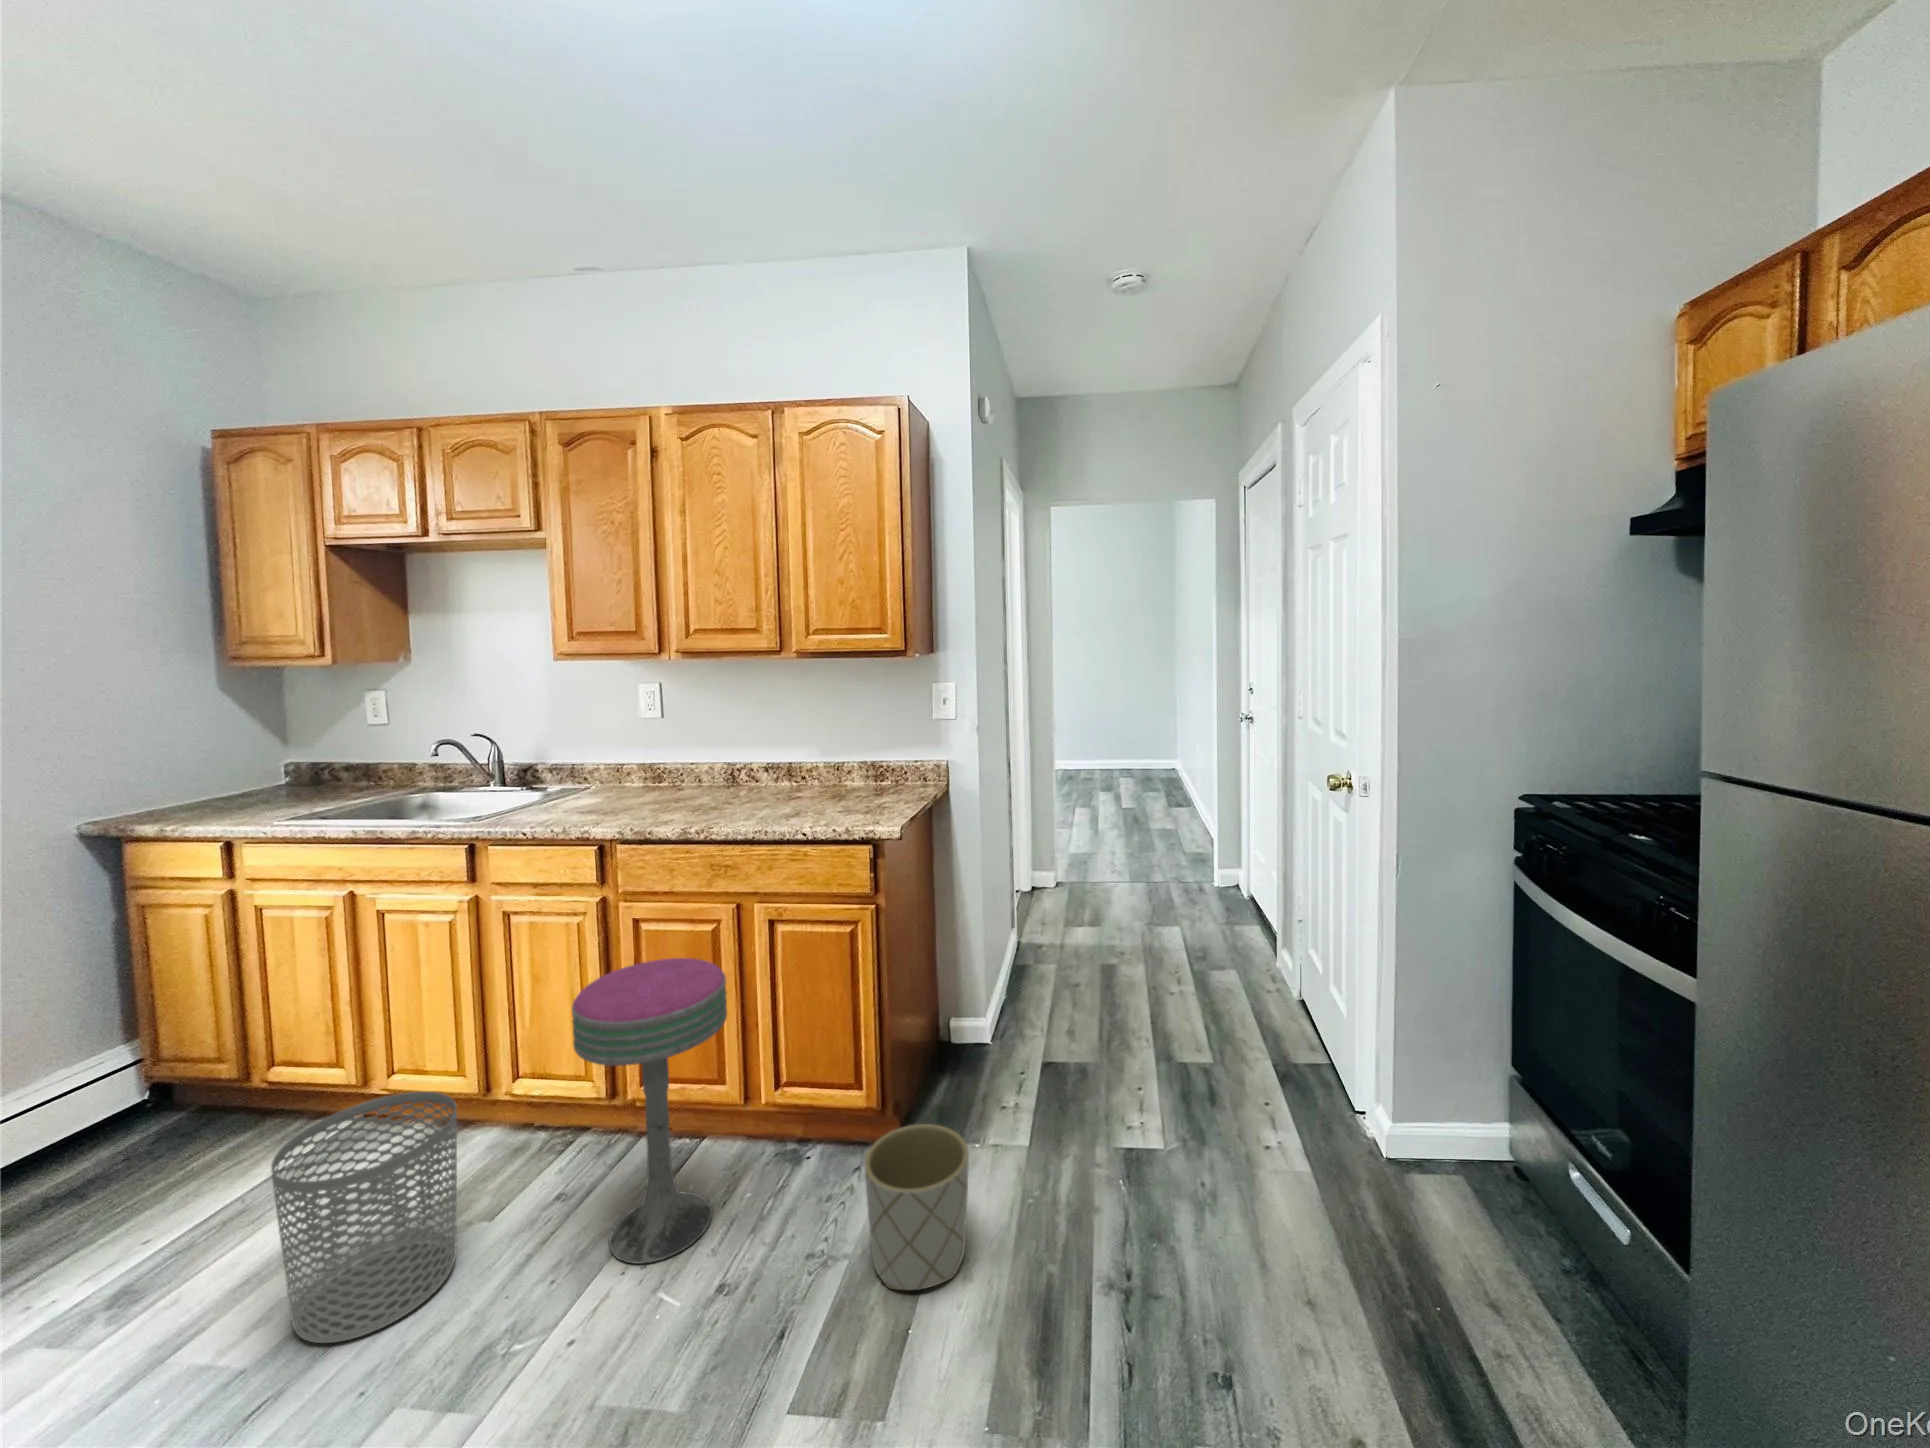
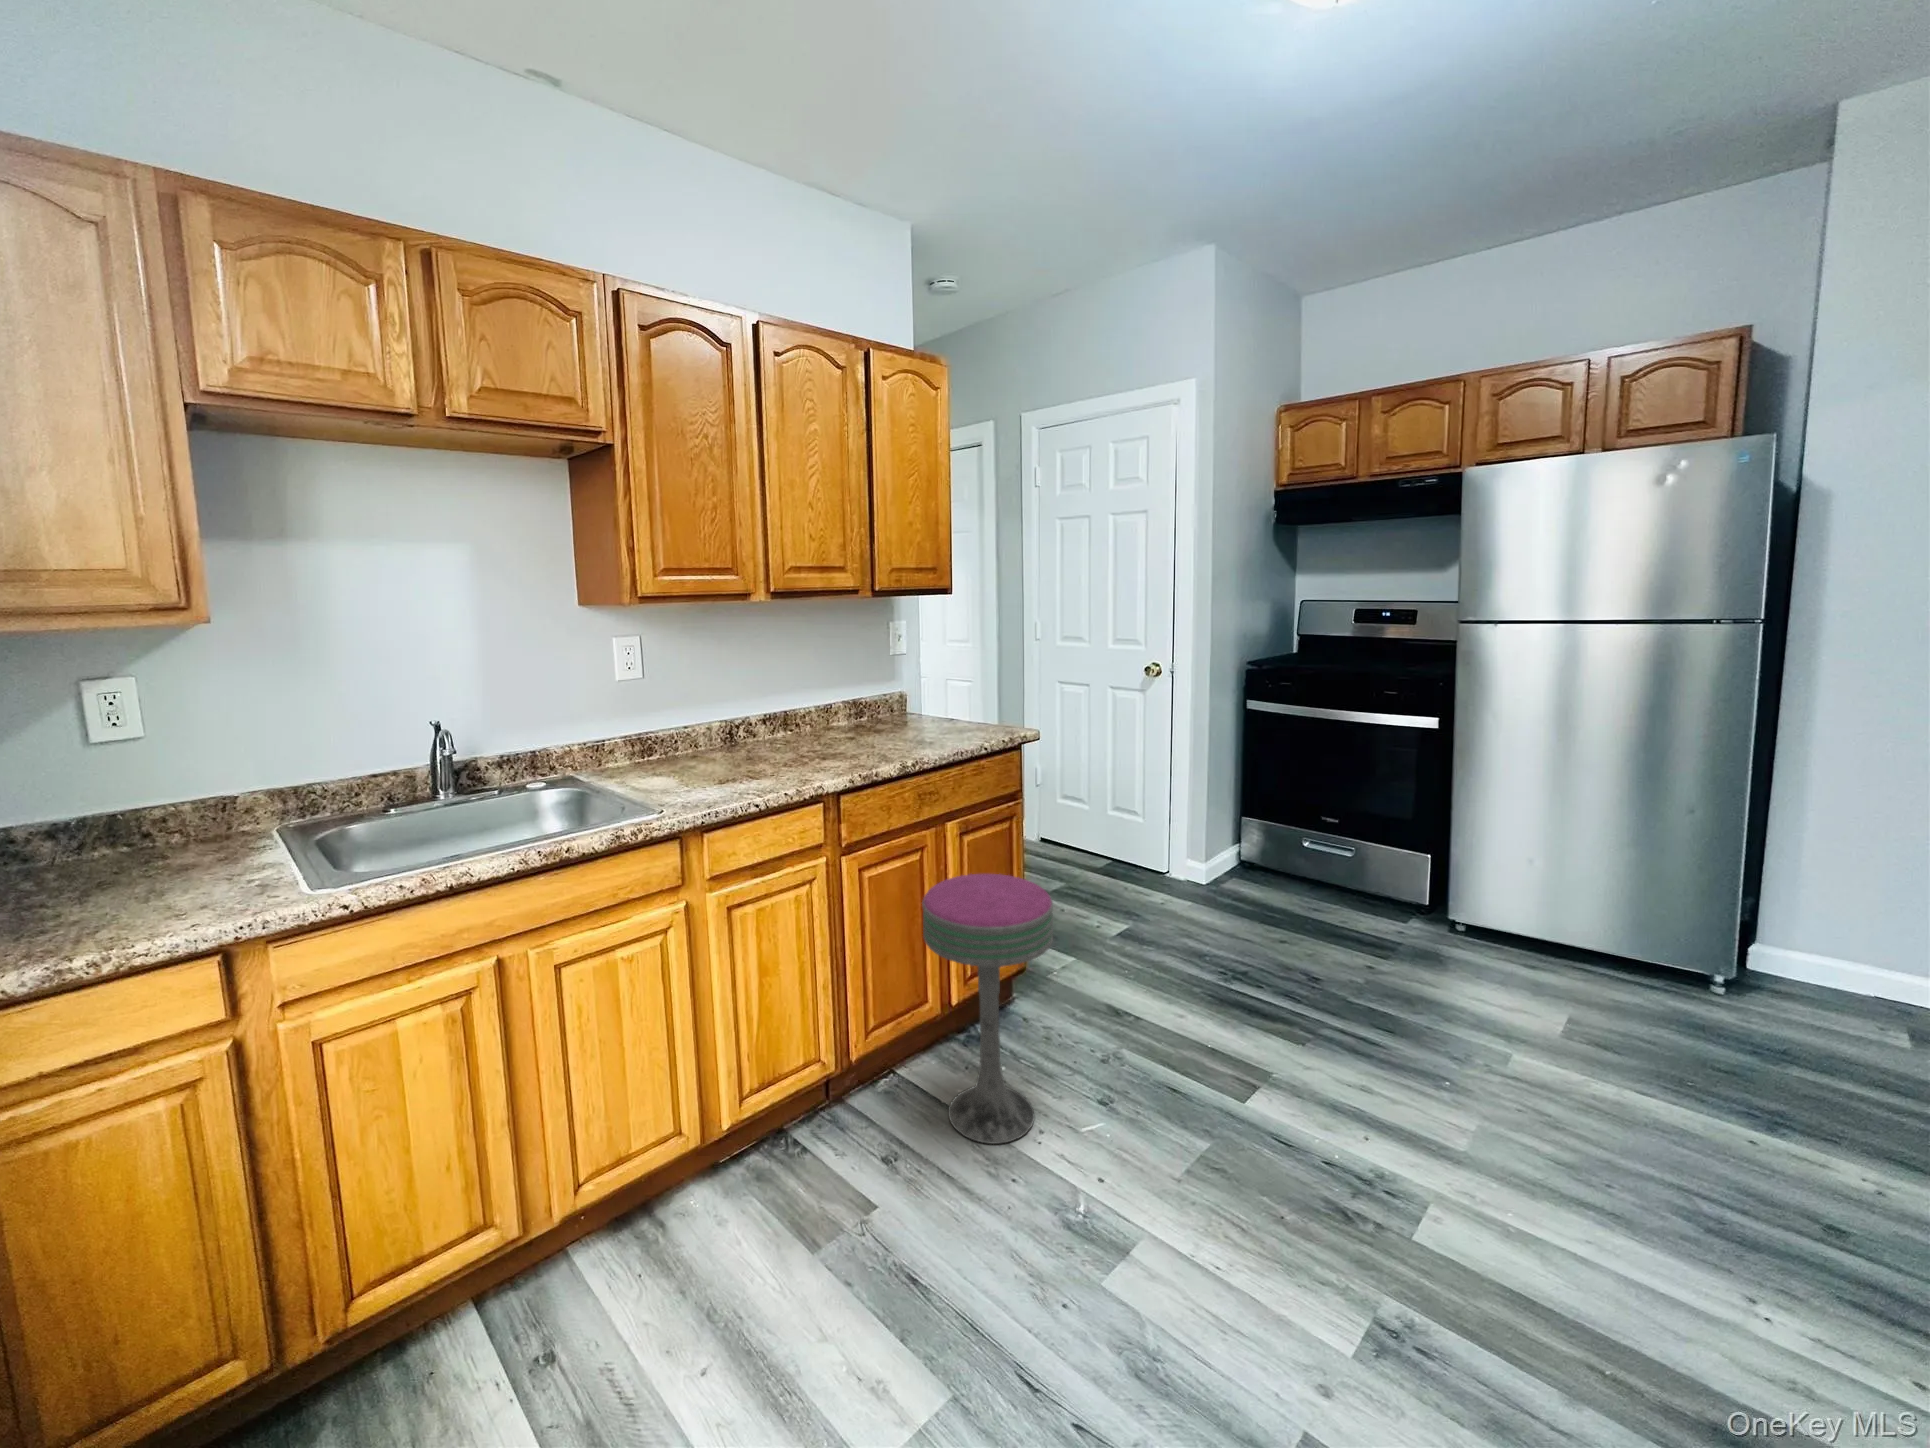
waste bin: present [271,1092,457,1343] -> none [815,1076,976,1358]
planter: present [864,1124,969,1290] -> none [1099,935,1177,1042]

